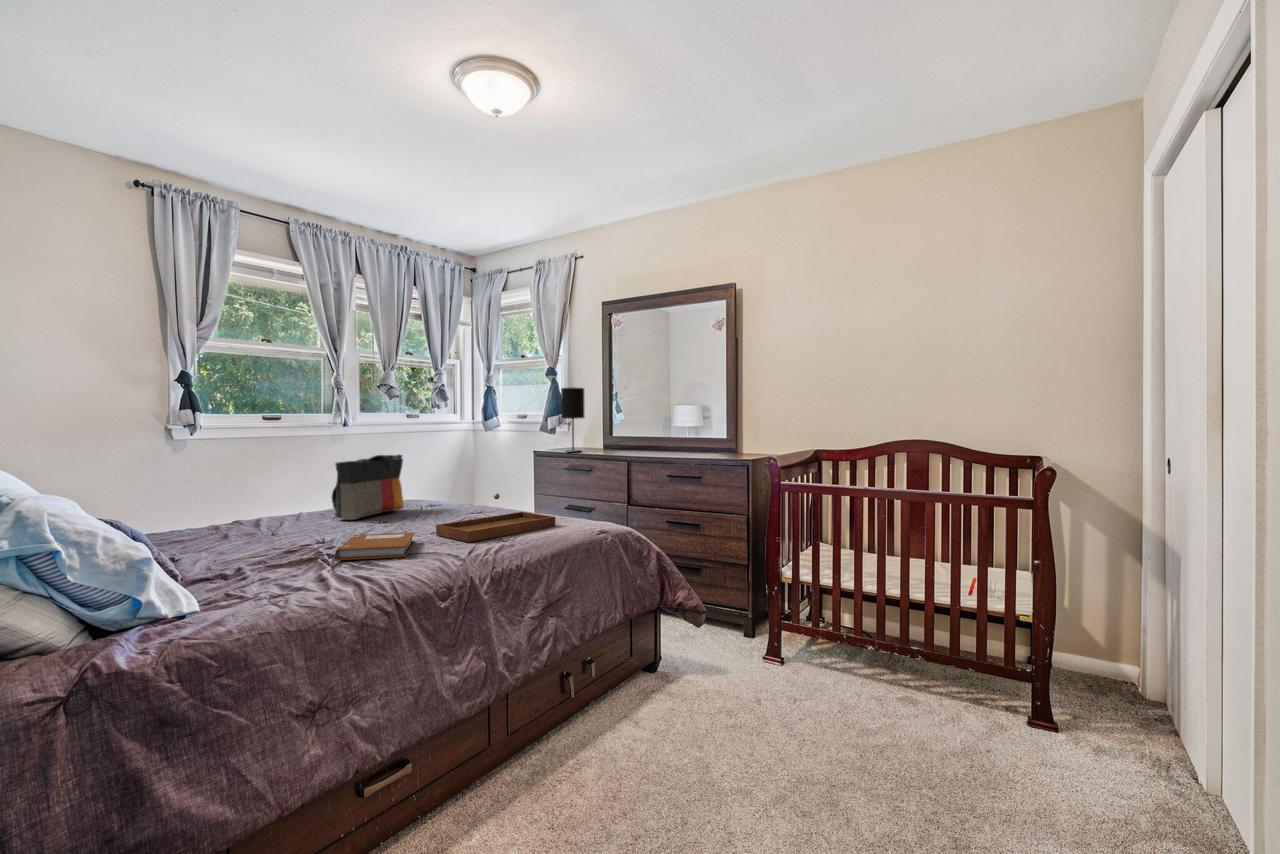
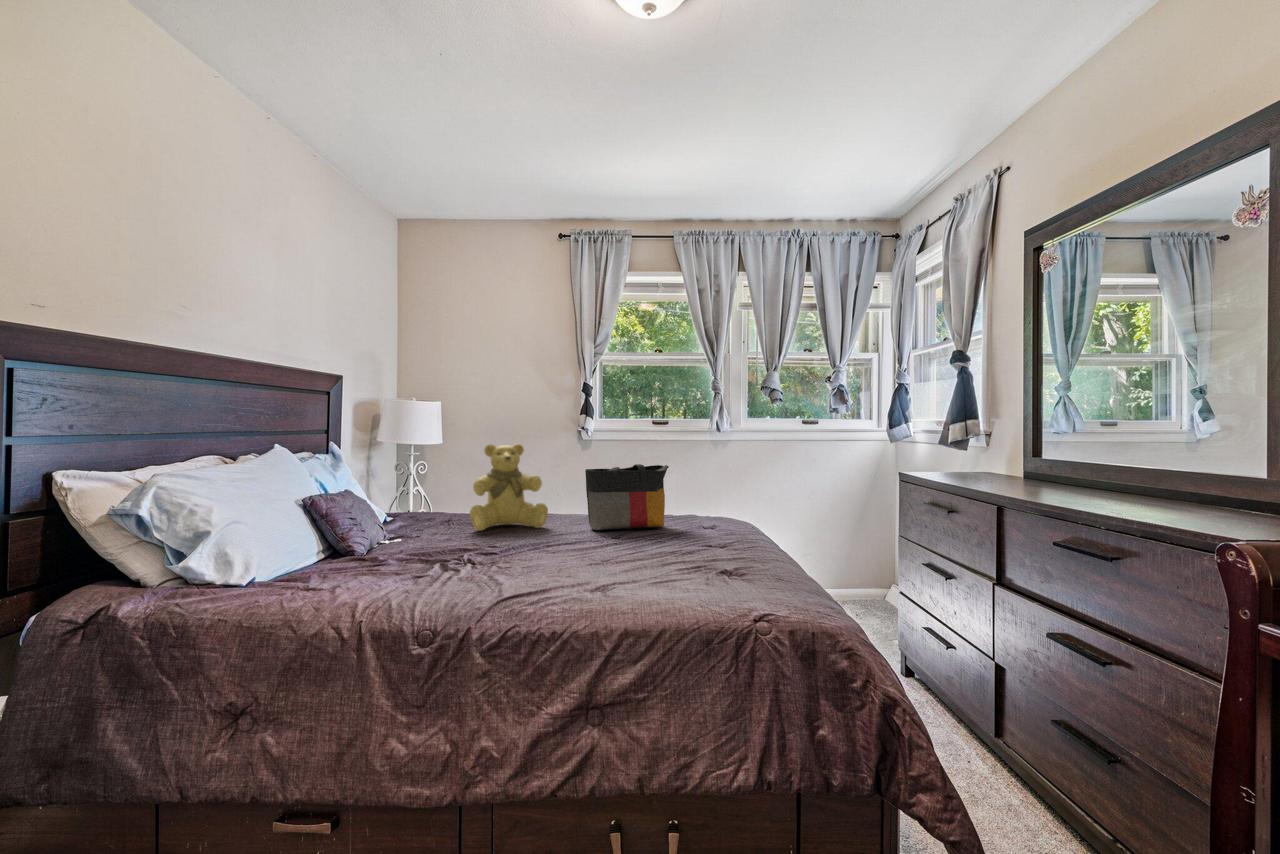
table lamp: present [561,388,585,452] -> none [929,381,970,482]
teddy bear: none [206,442,291,541] -> present [470,444,548,531]
tray: present [436,494,555,542] -> none [565,527,712,589]
notebook: present [335,532,415,560] -> none [439,547,544,583]

